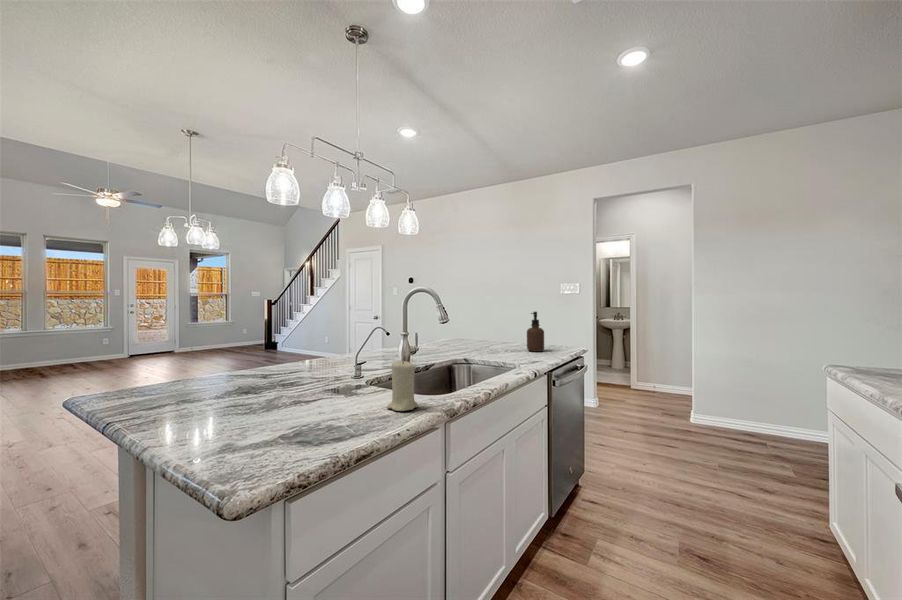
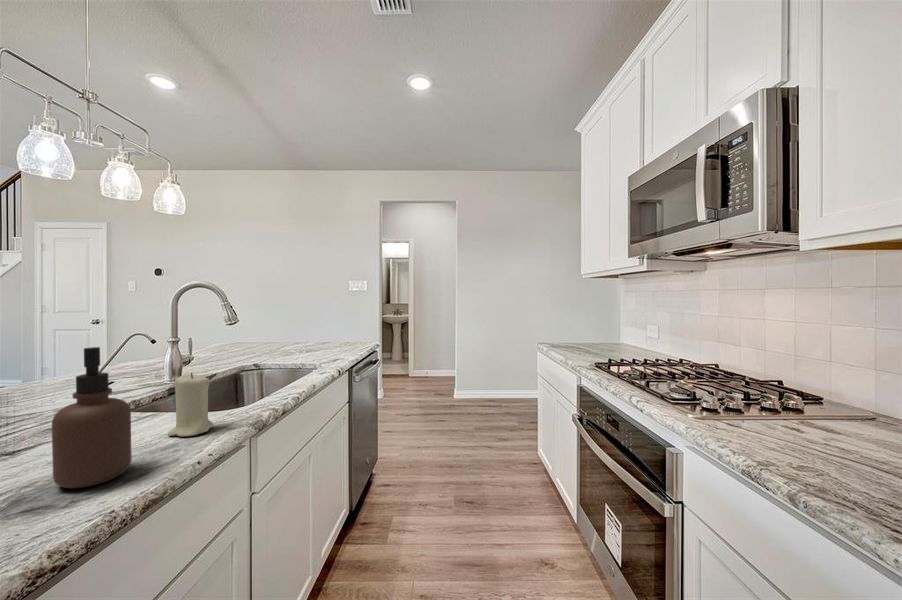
soap dispenser: present [527,312,544,352] -> present [52,347,132,488]

